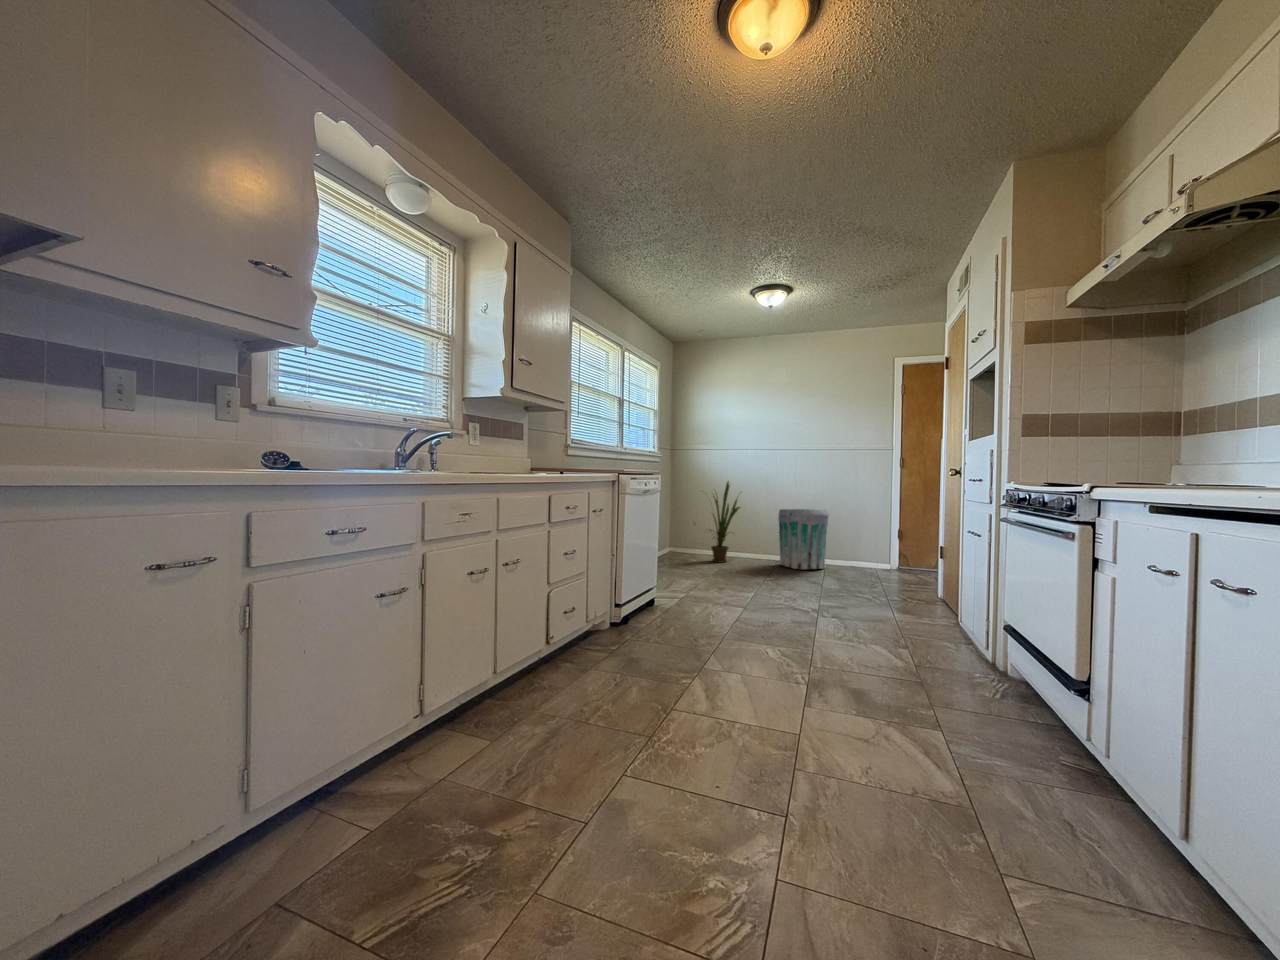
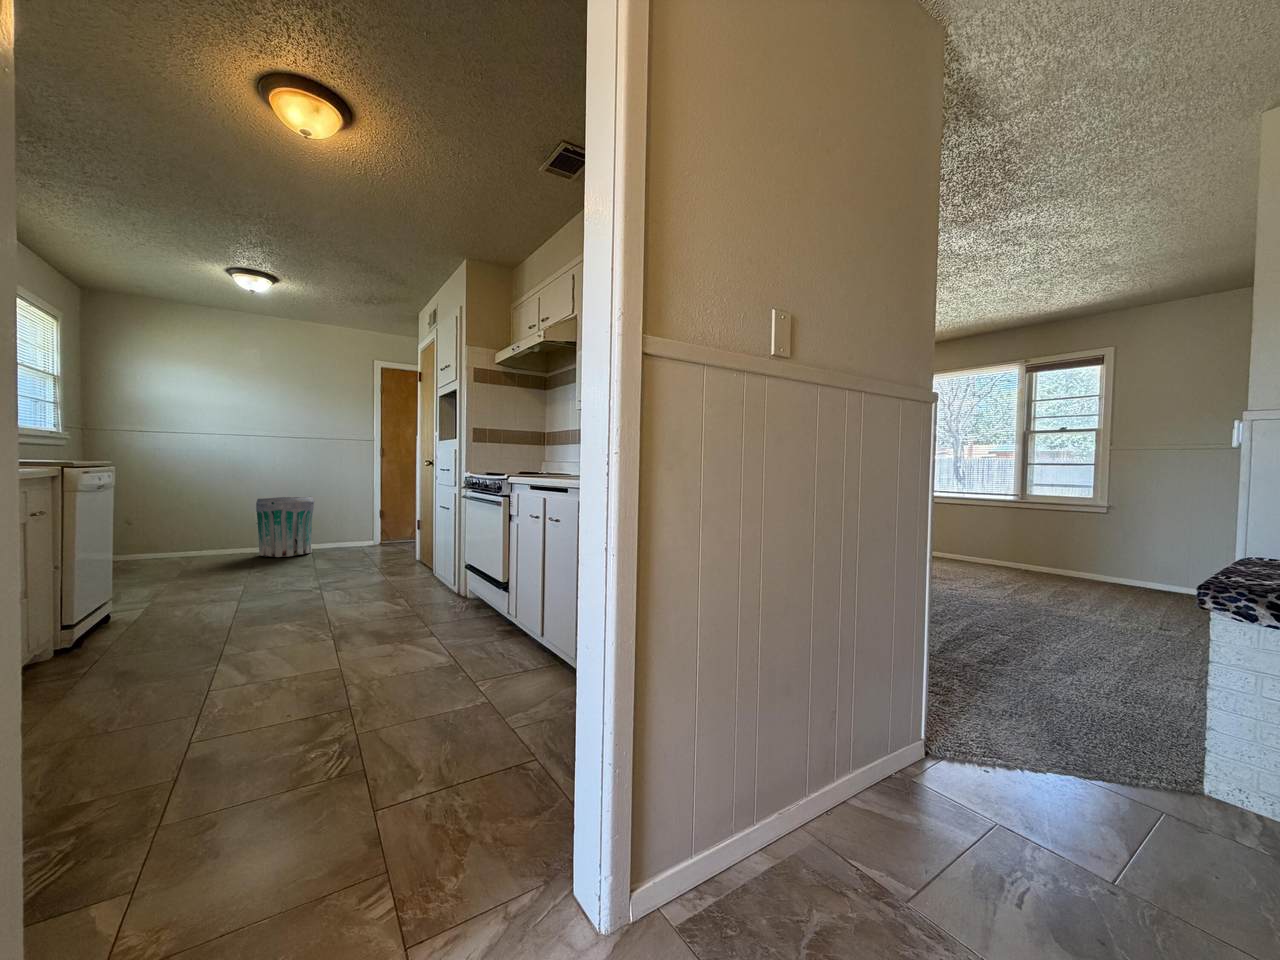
house plant: present [711,481,740,562] -> none [138,469,208,564]

